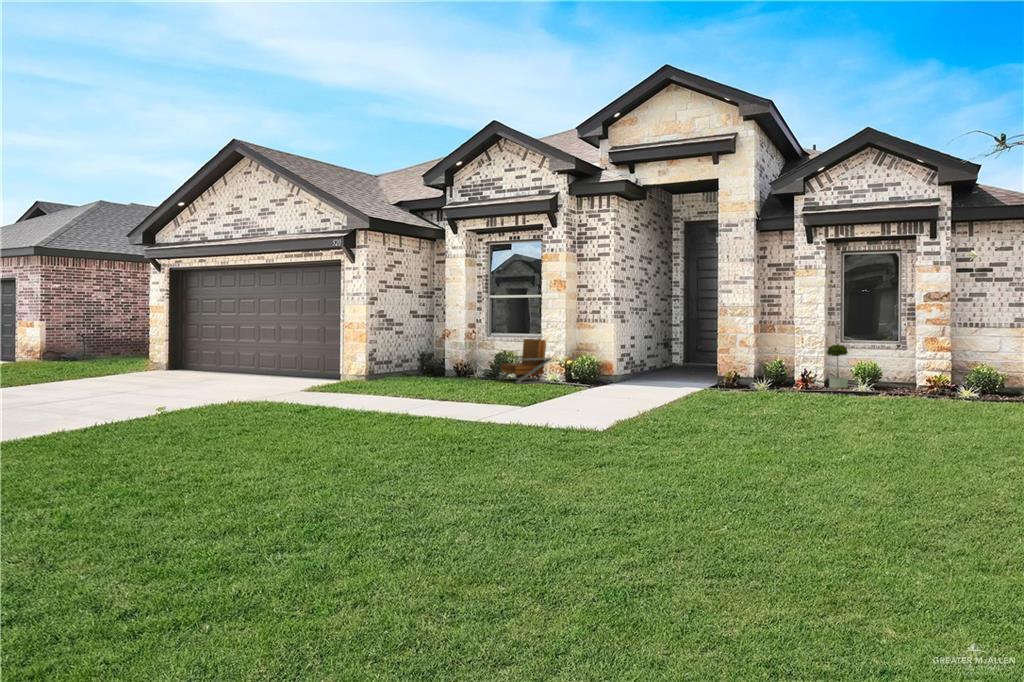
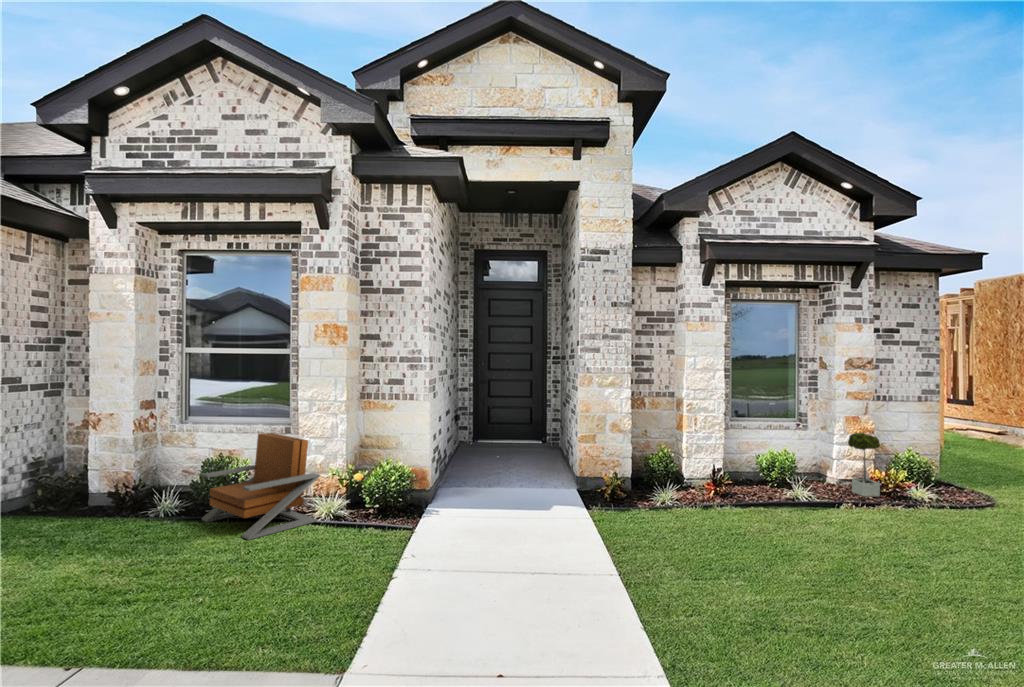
potted tree: present [827,344,848,388] -> present [848,433,880,496]

